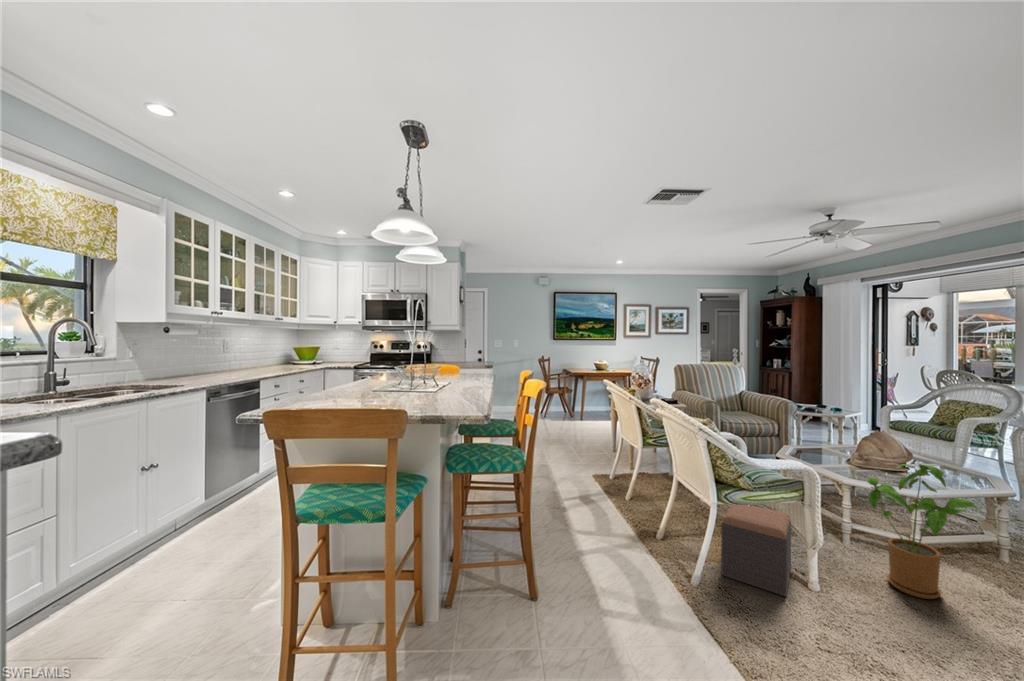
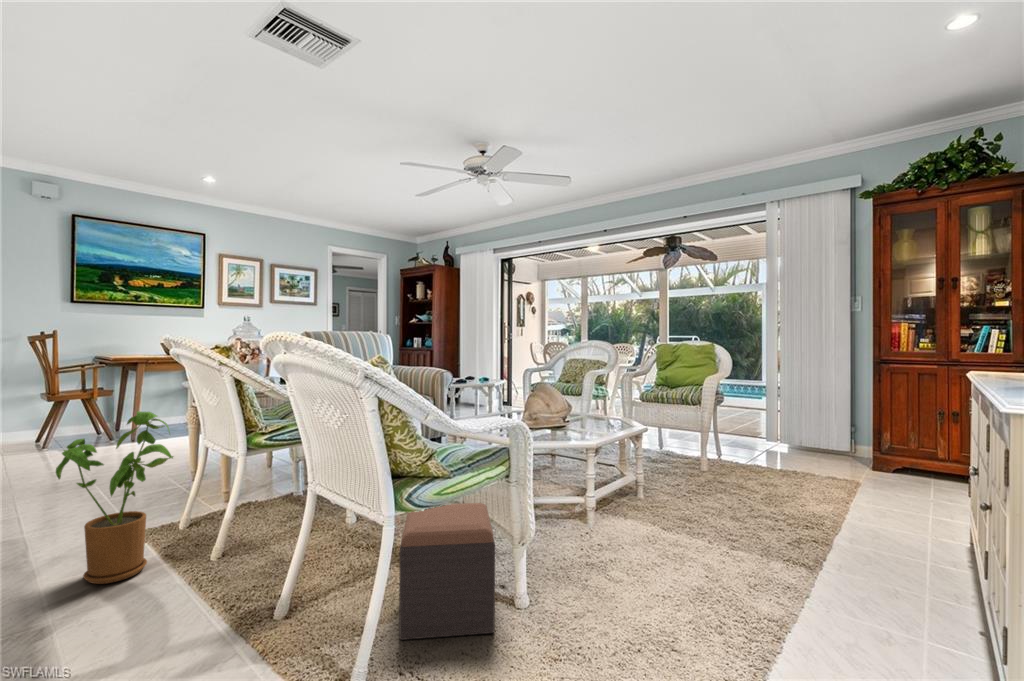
house plant: present [867,464,980,599] -> present [56,412,173,584]

